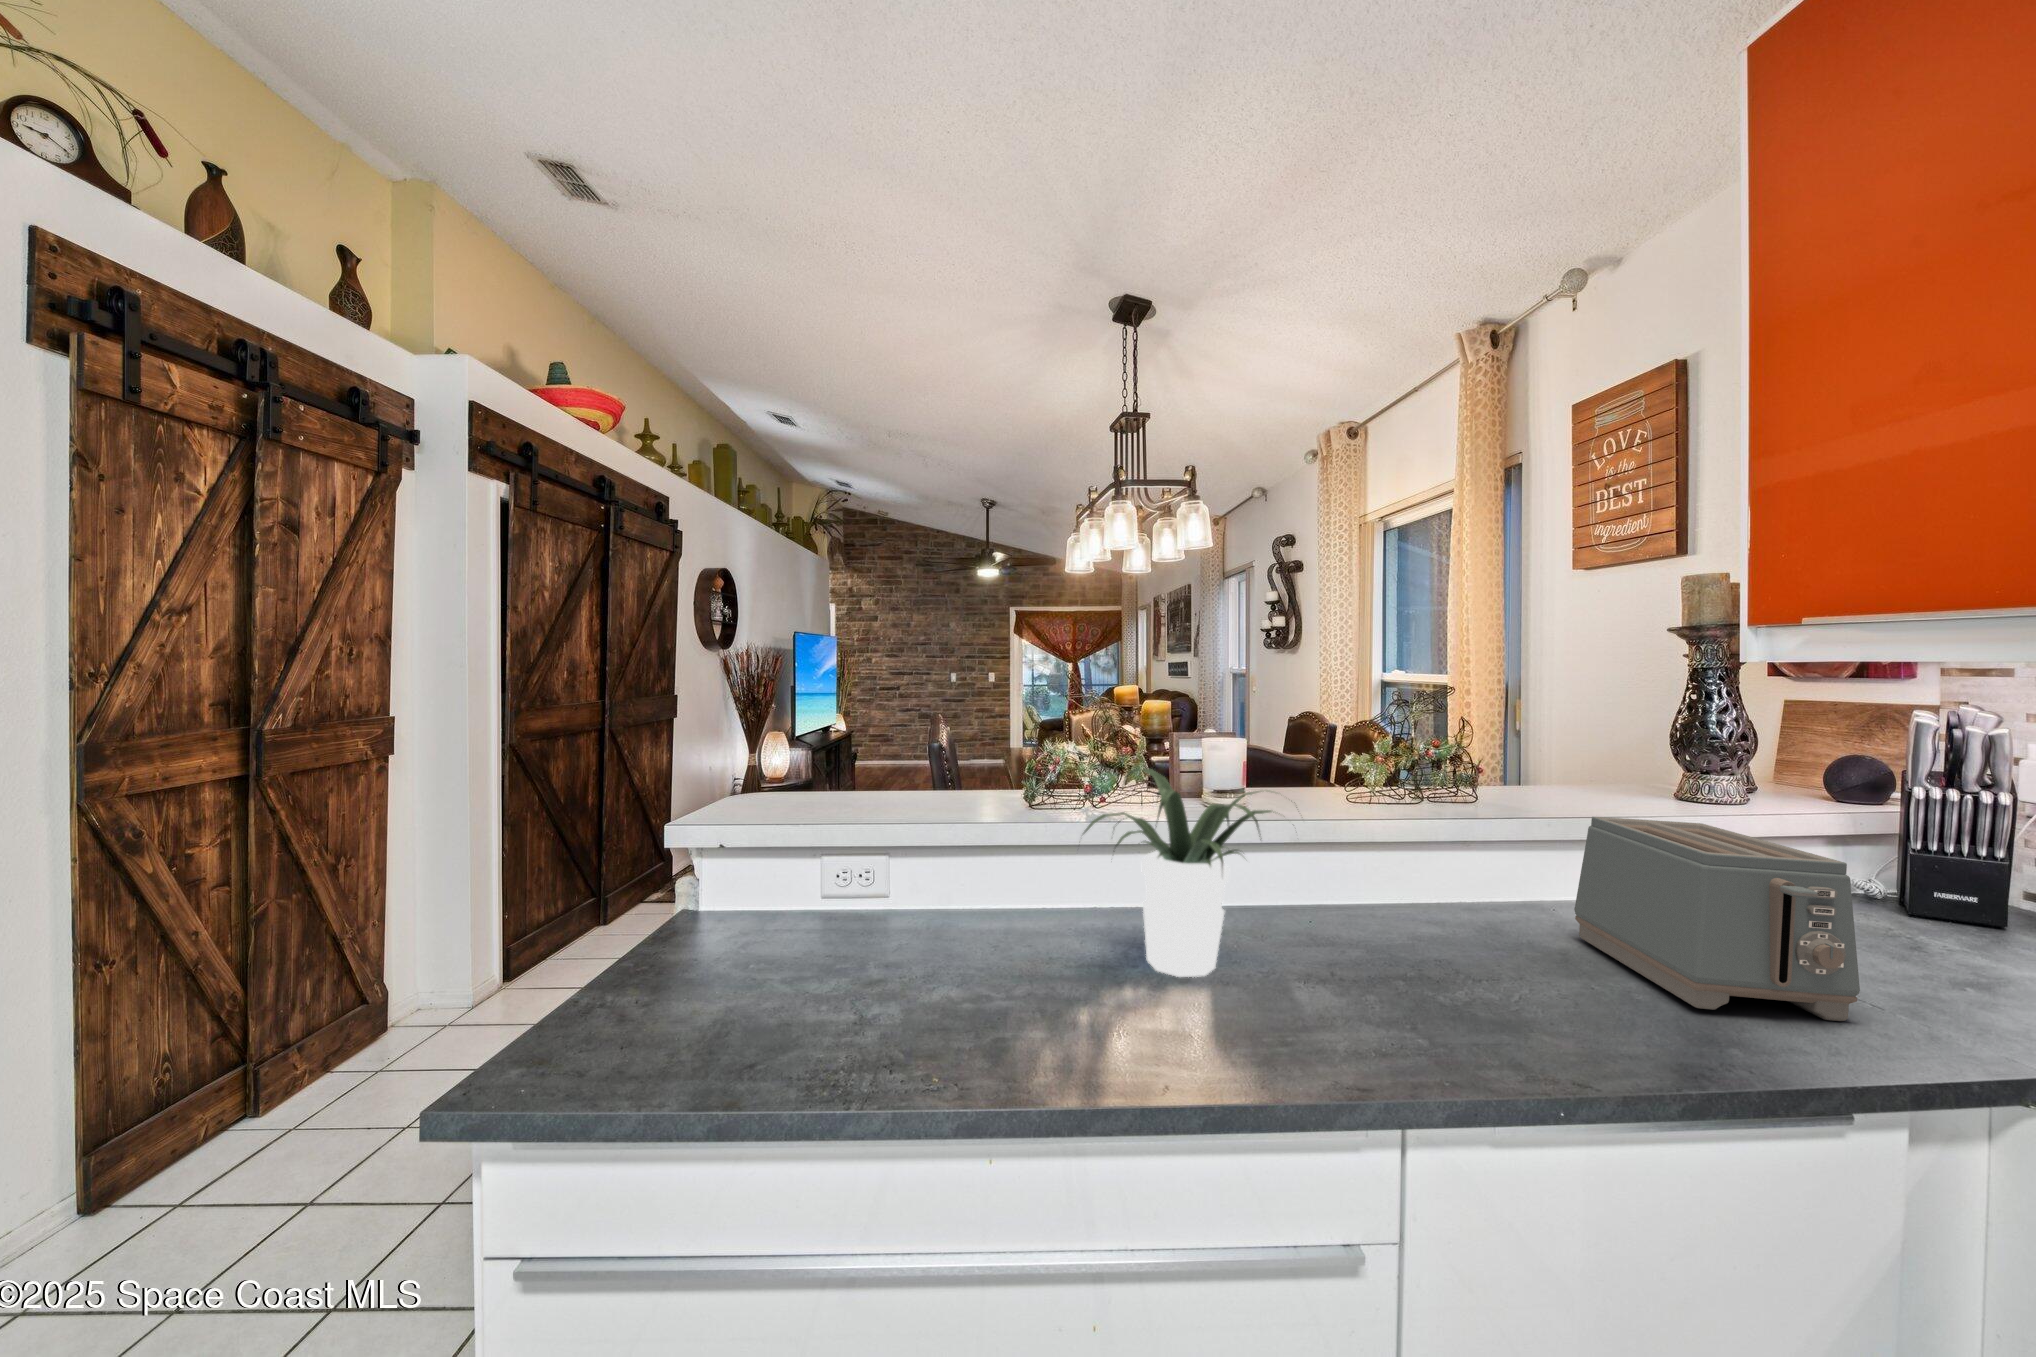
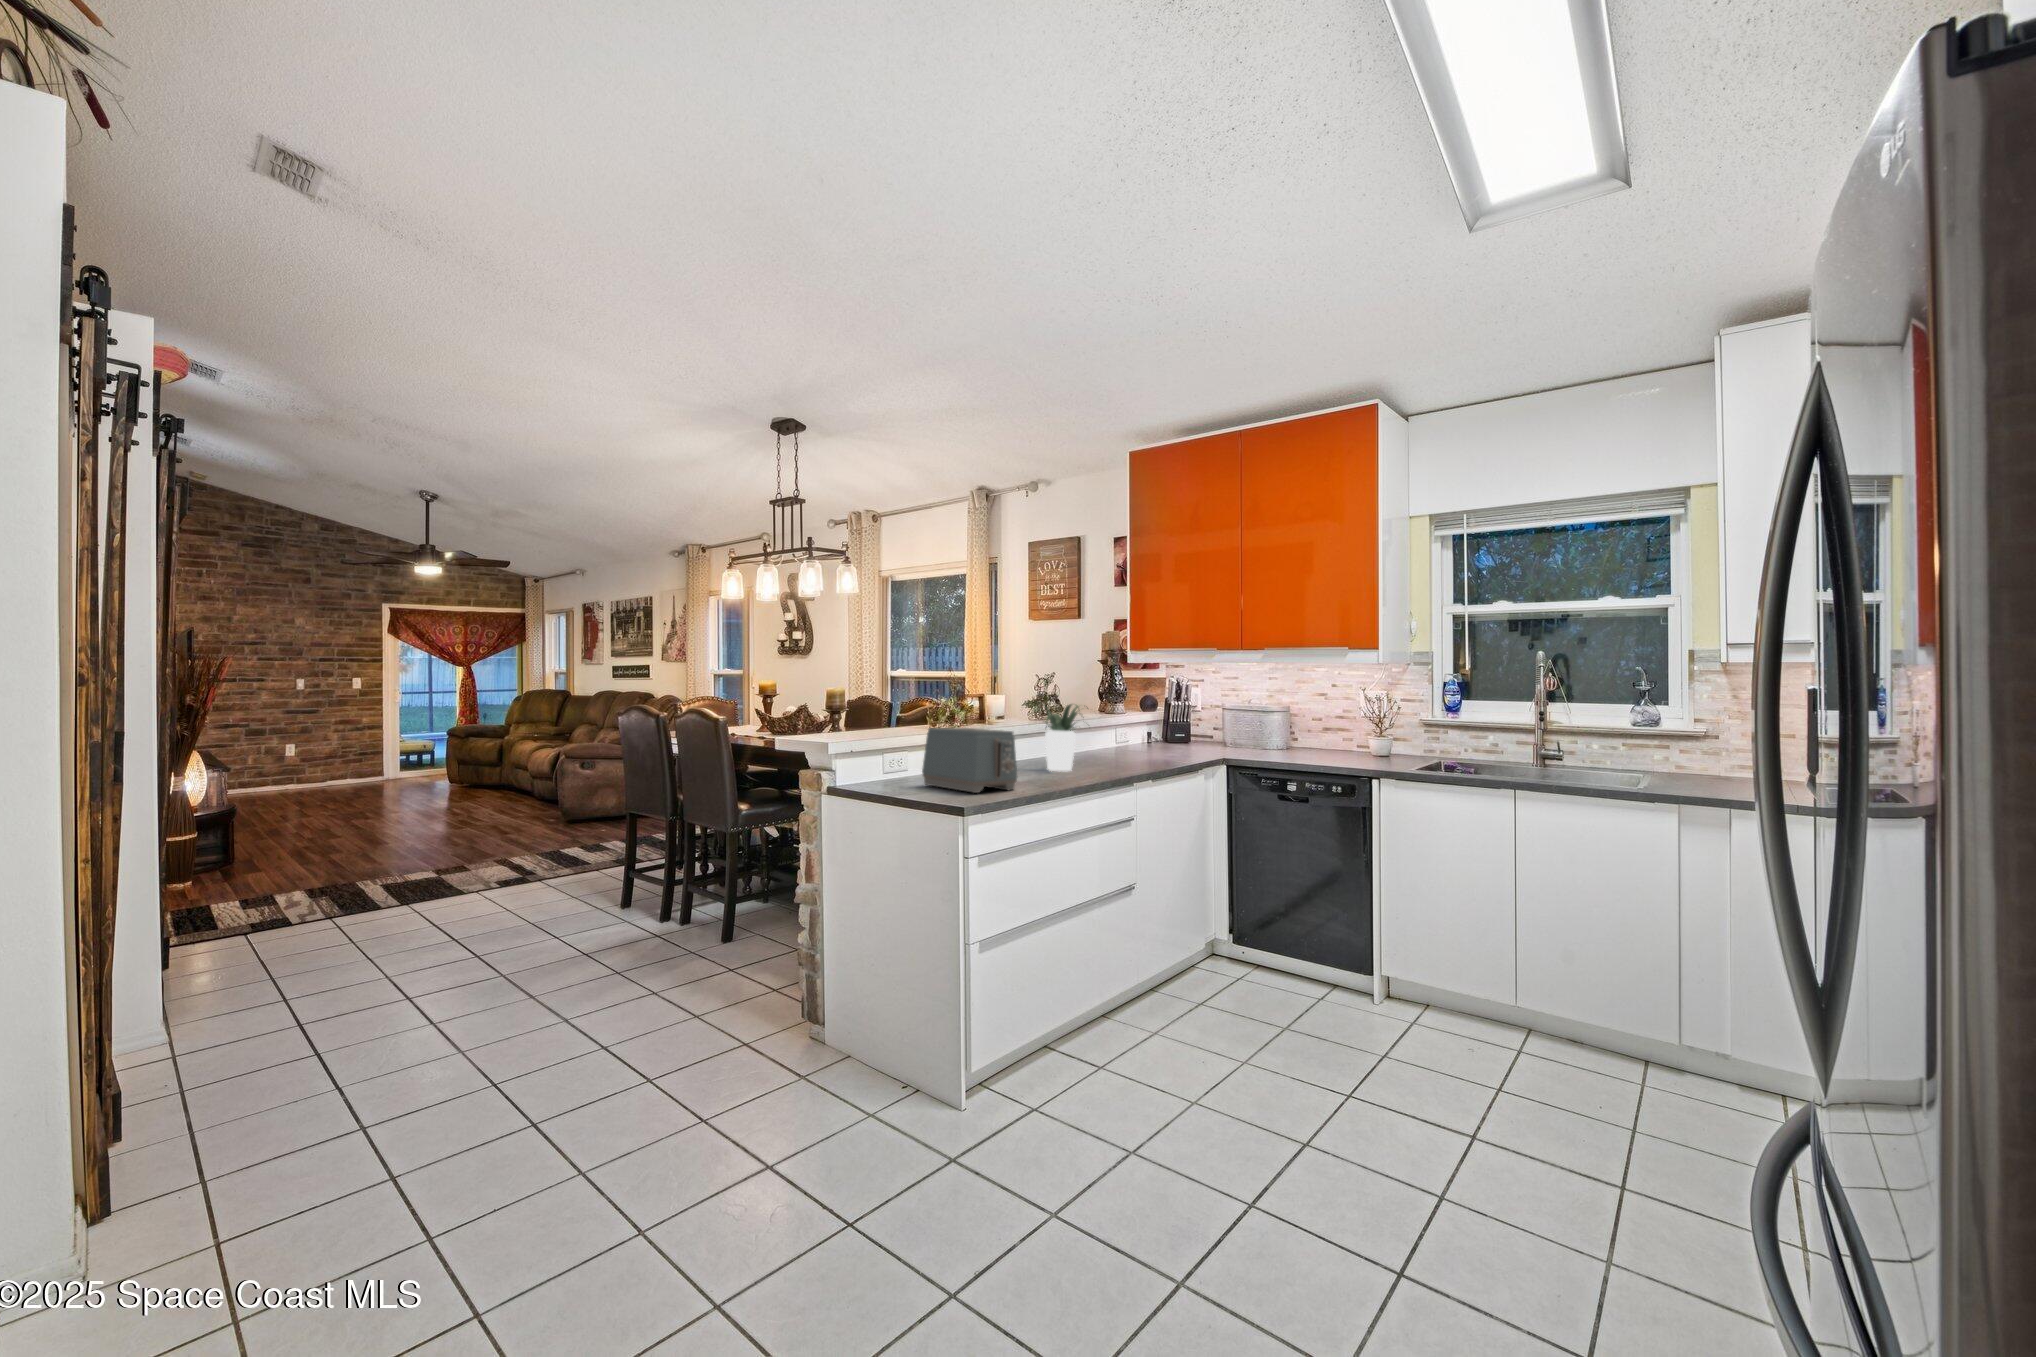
toaster: present [1574,817,1860,1021] -> present [922,728,1017,793]

